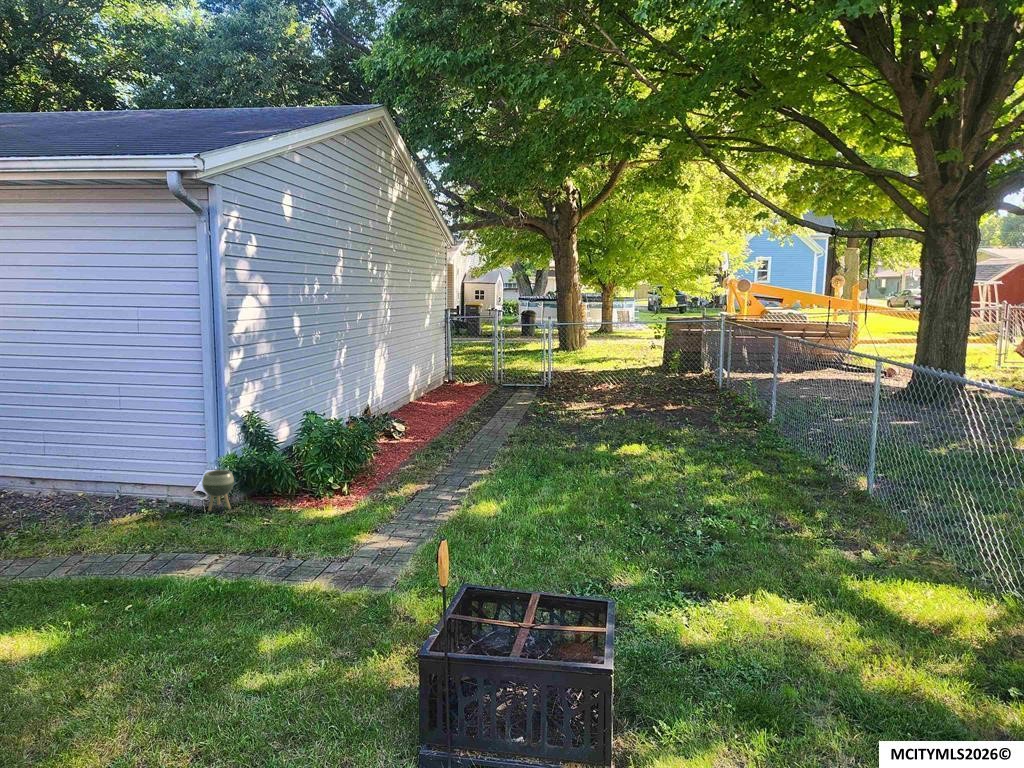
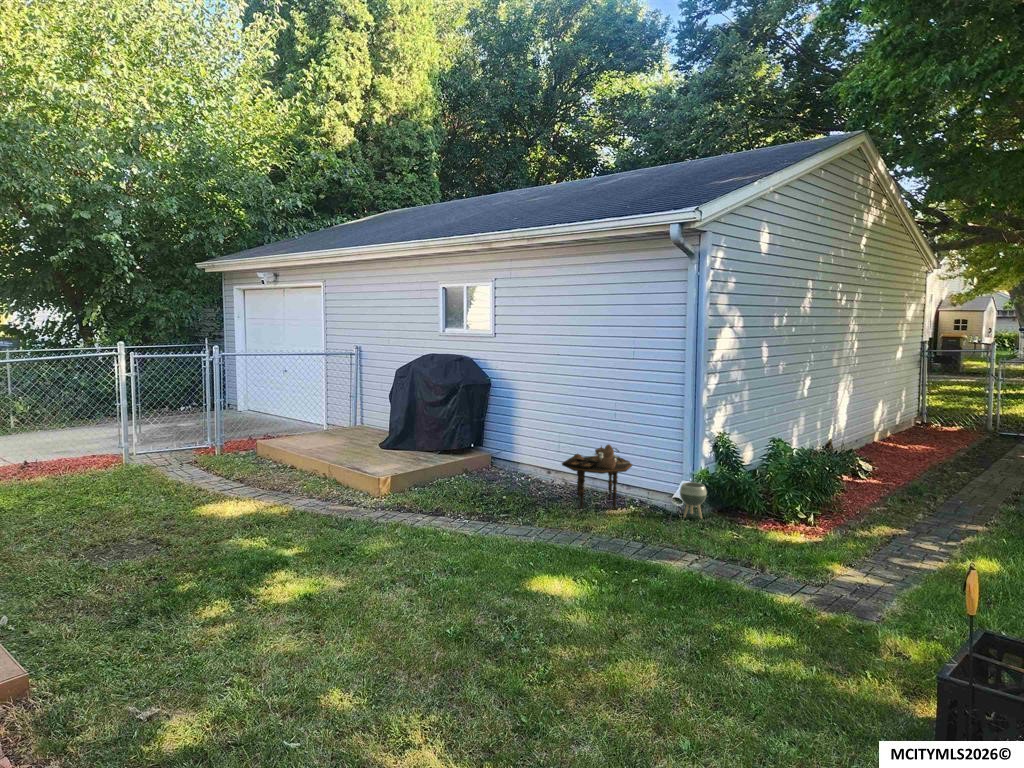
side table: none [38,439,142,524] -> present [562,444,632,509]

